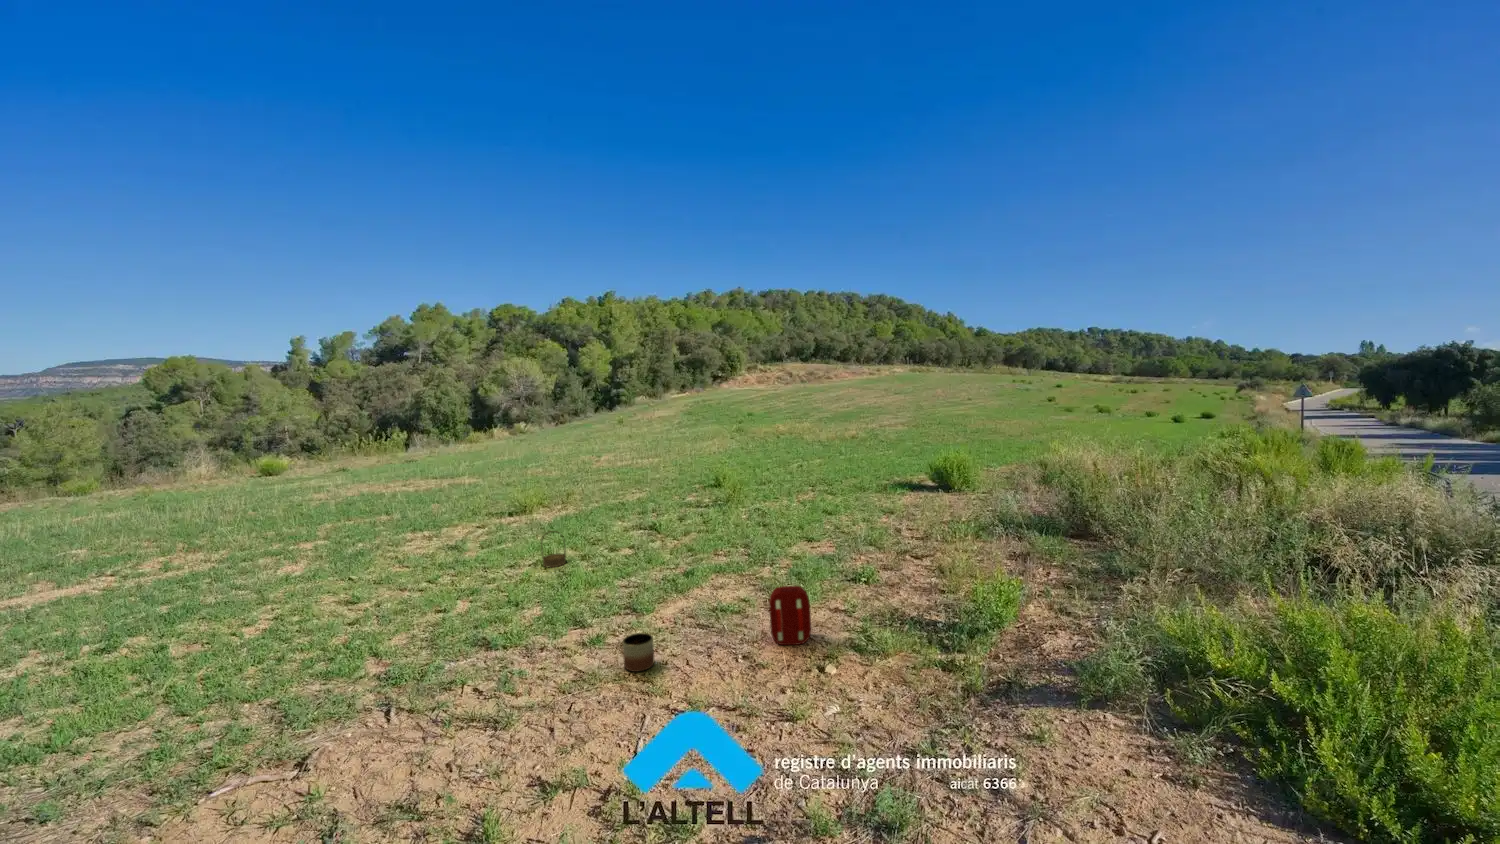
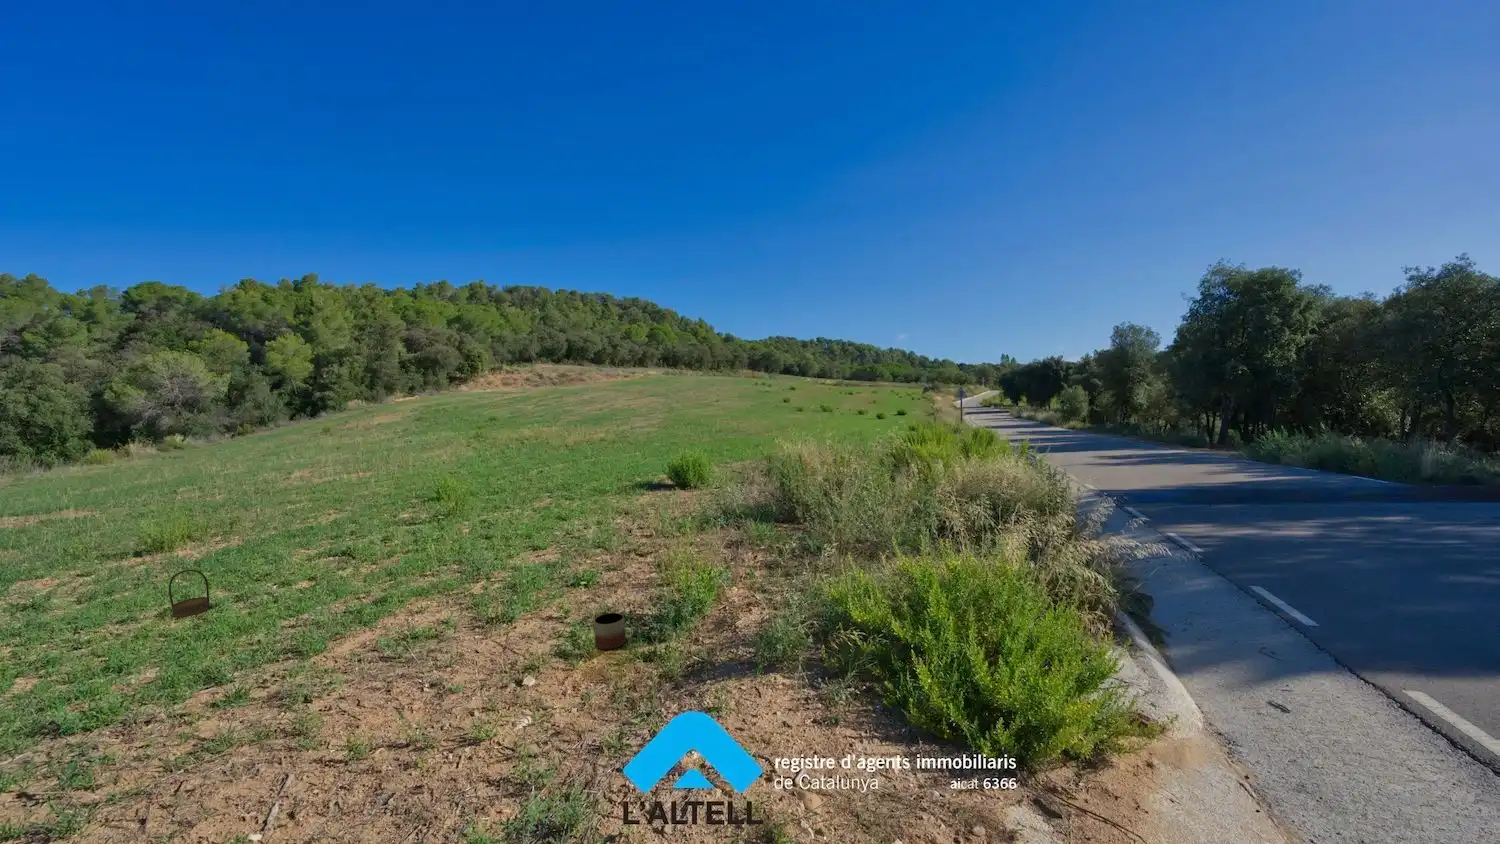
backpack: present [769,586,811,645] -> none [464,599,513,665]
planter: present [623,633,655,672] -> present [594,613,625,650]

